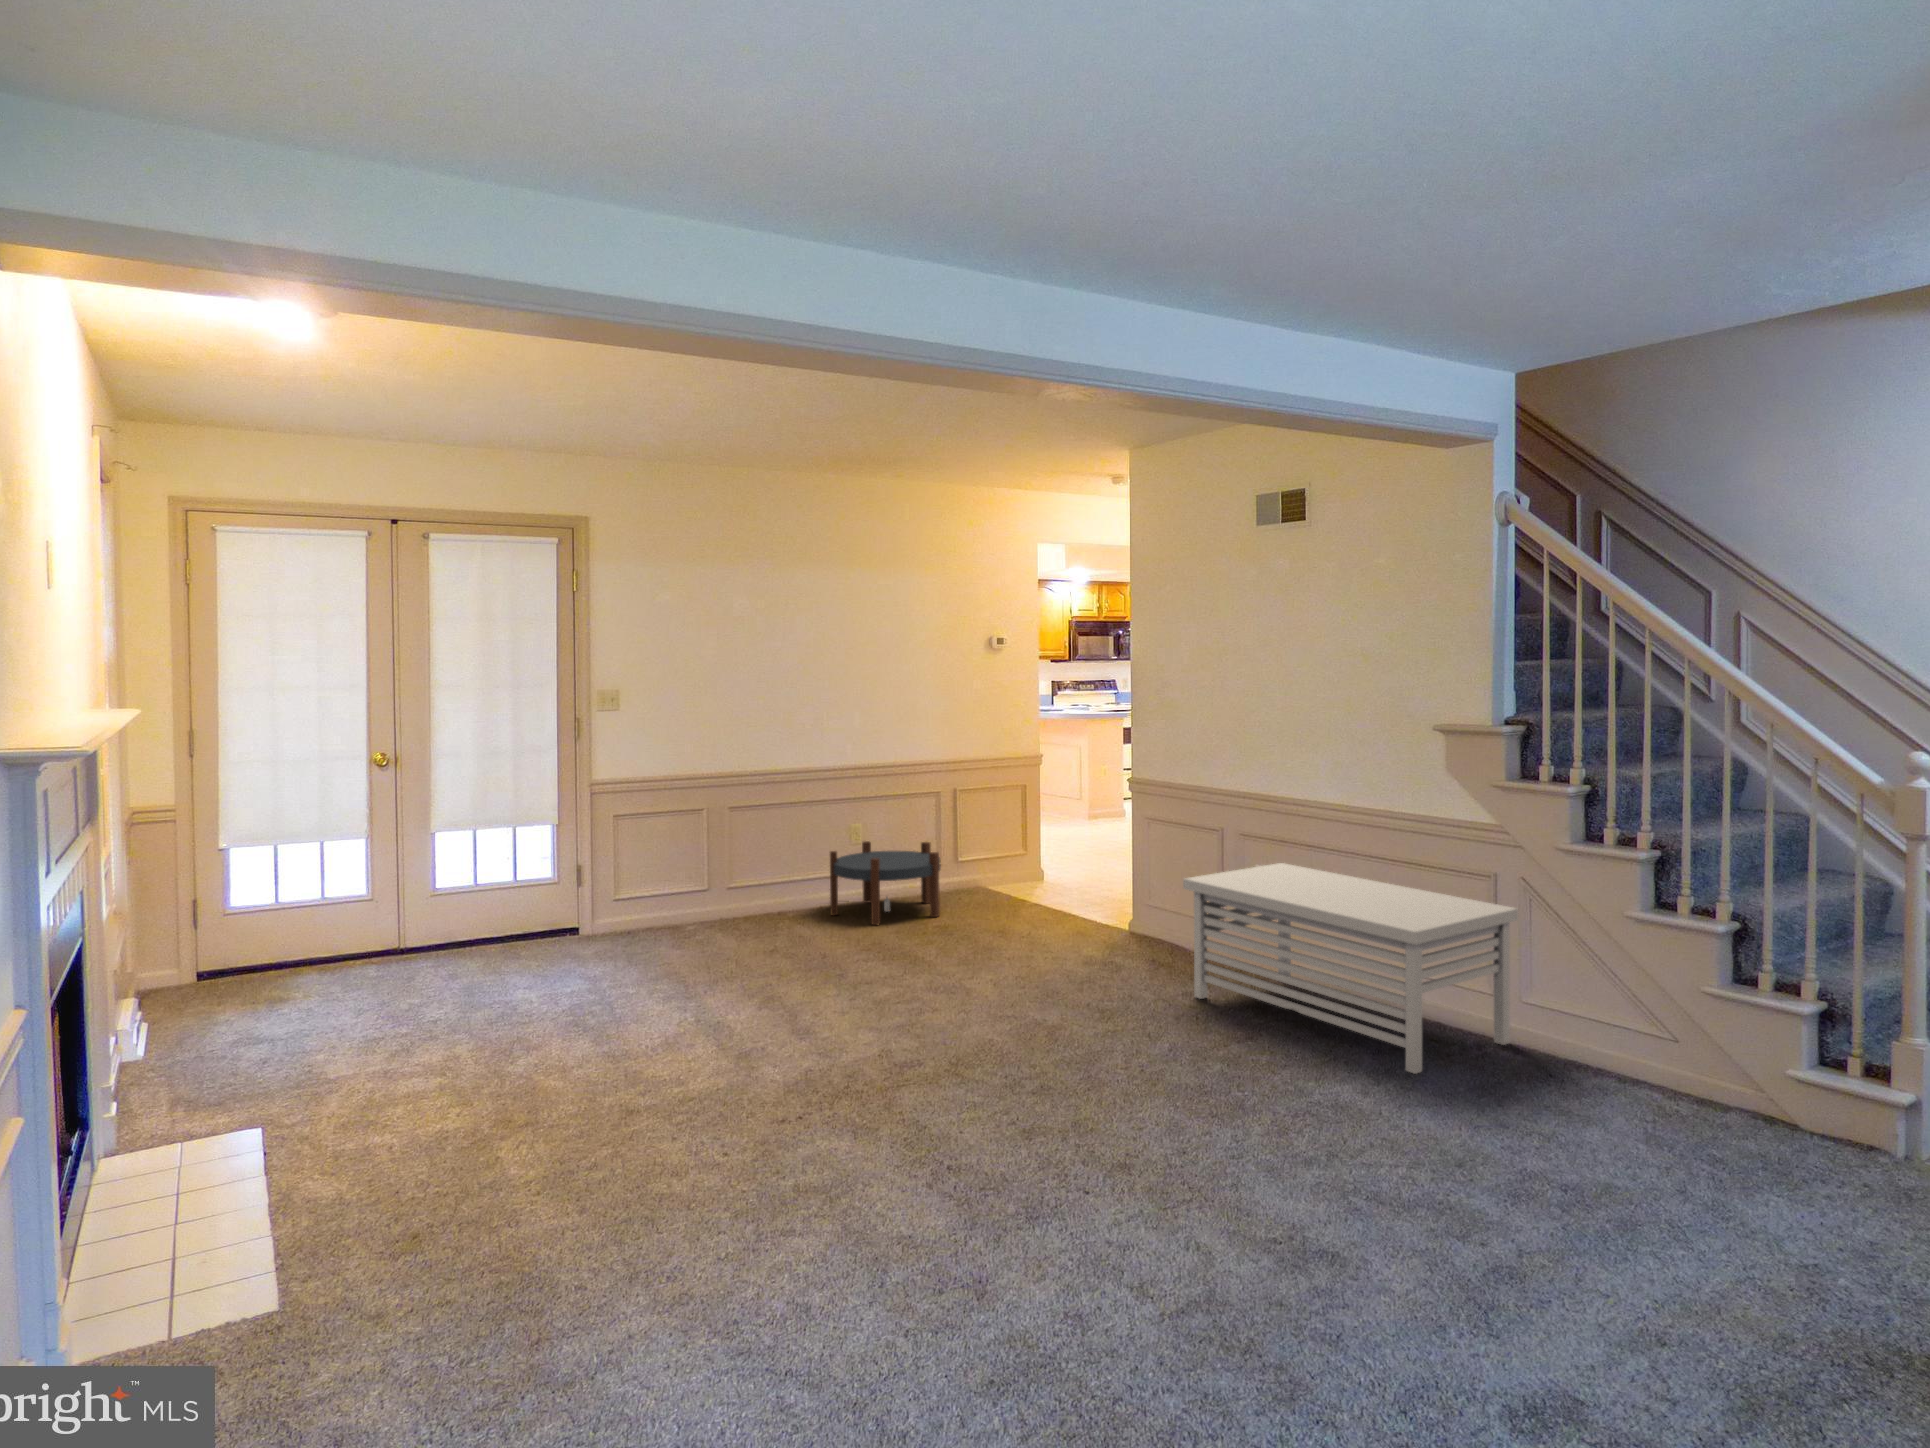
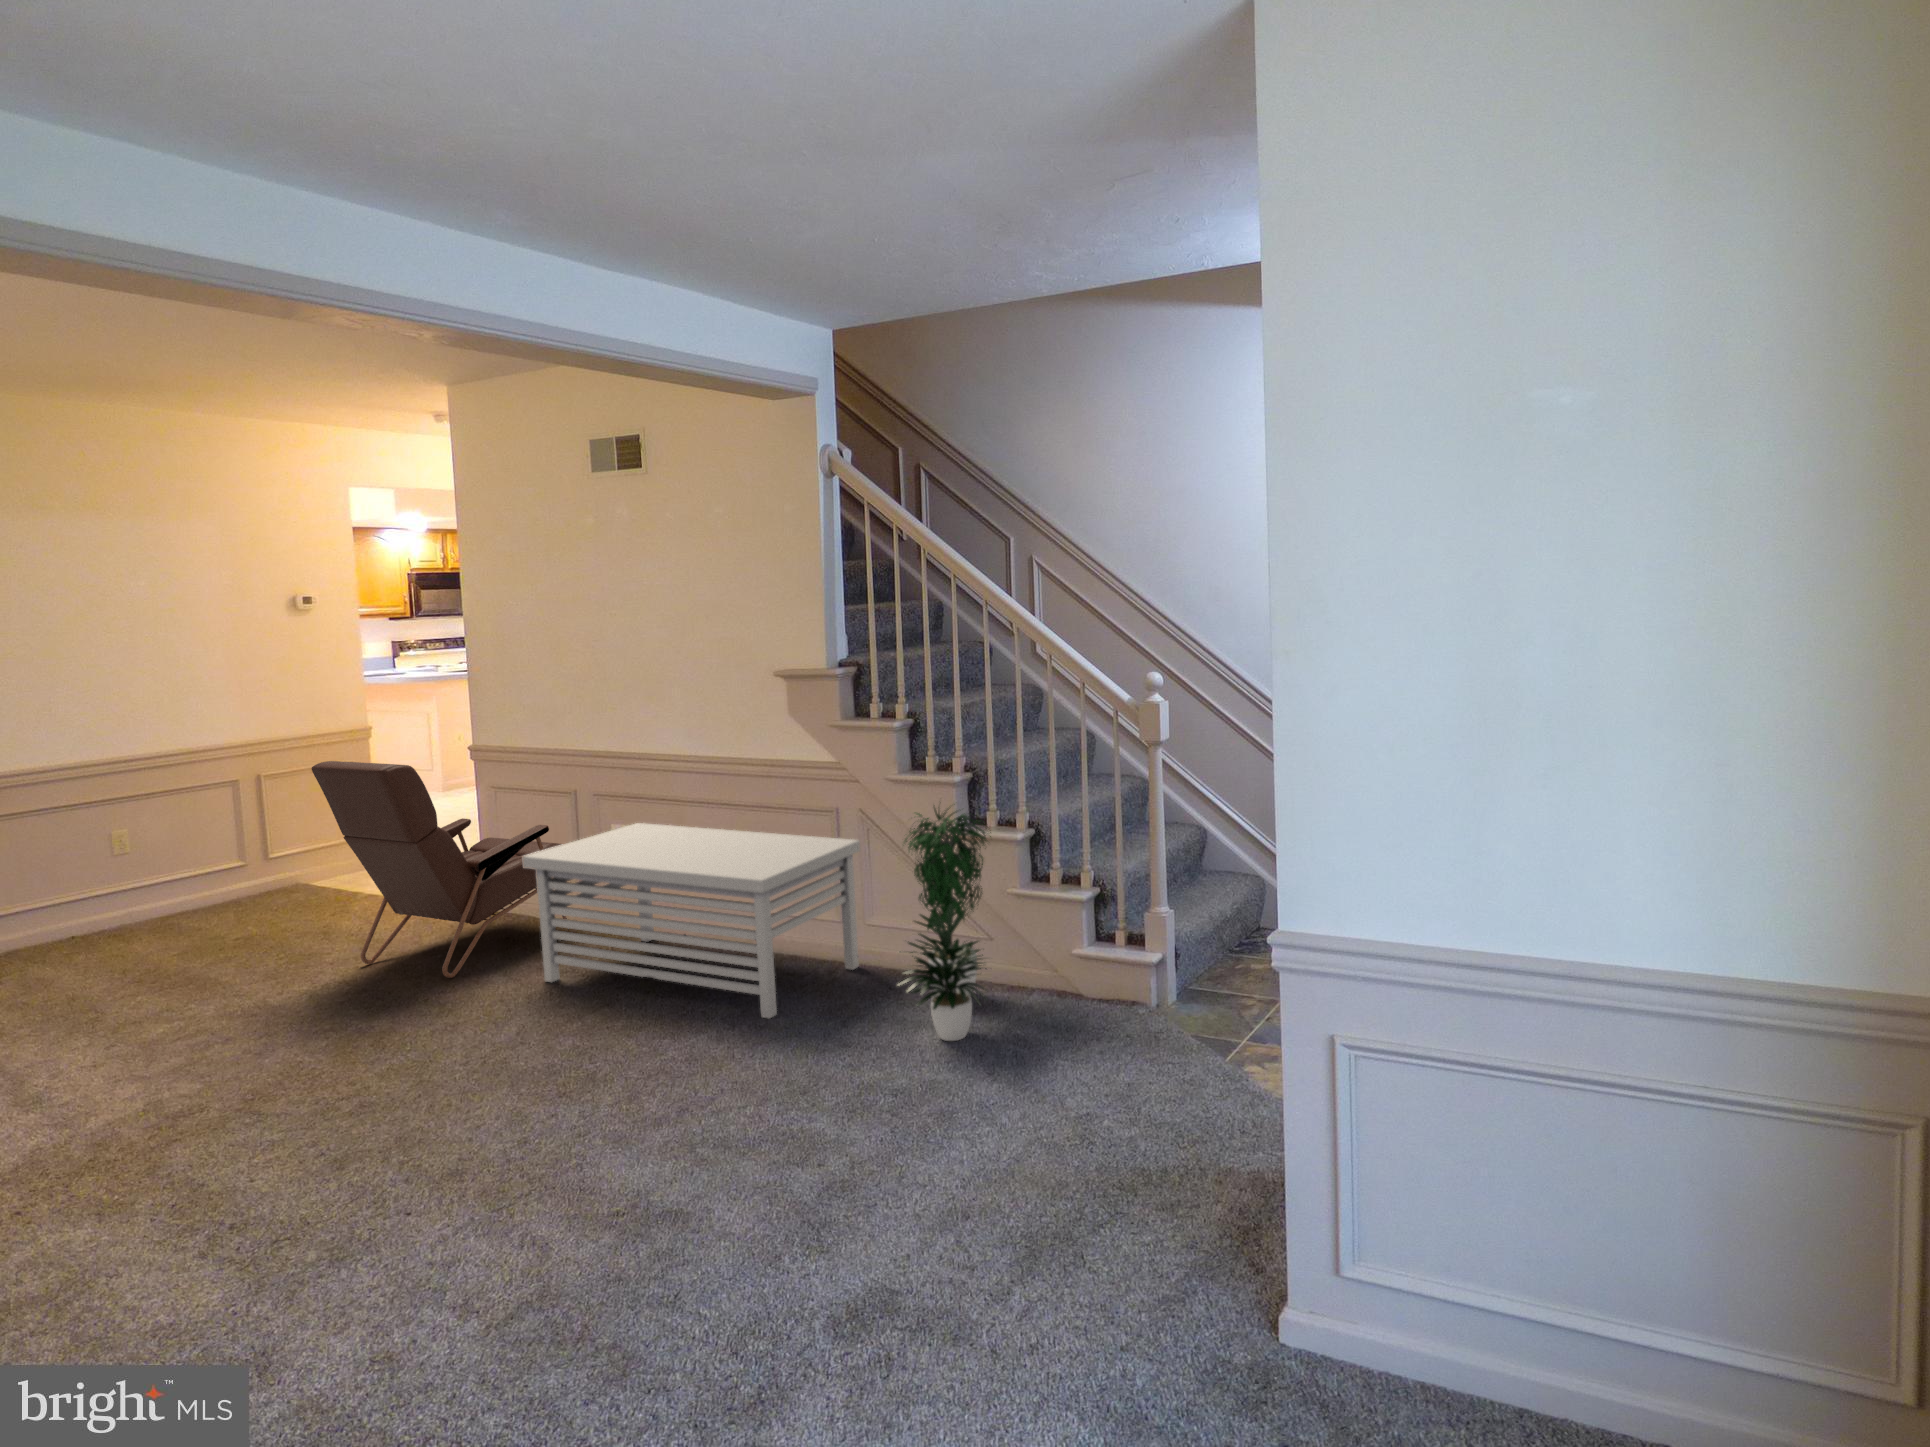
armchair: none [1021,777,1214,979] -> present [312,761,569,978]
side table: present [830,841,941,925] -> none [38,850,222,968]
potted plant: none [1564,872,1688,1141] -> present [898,808,991,1041]

